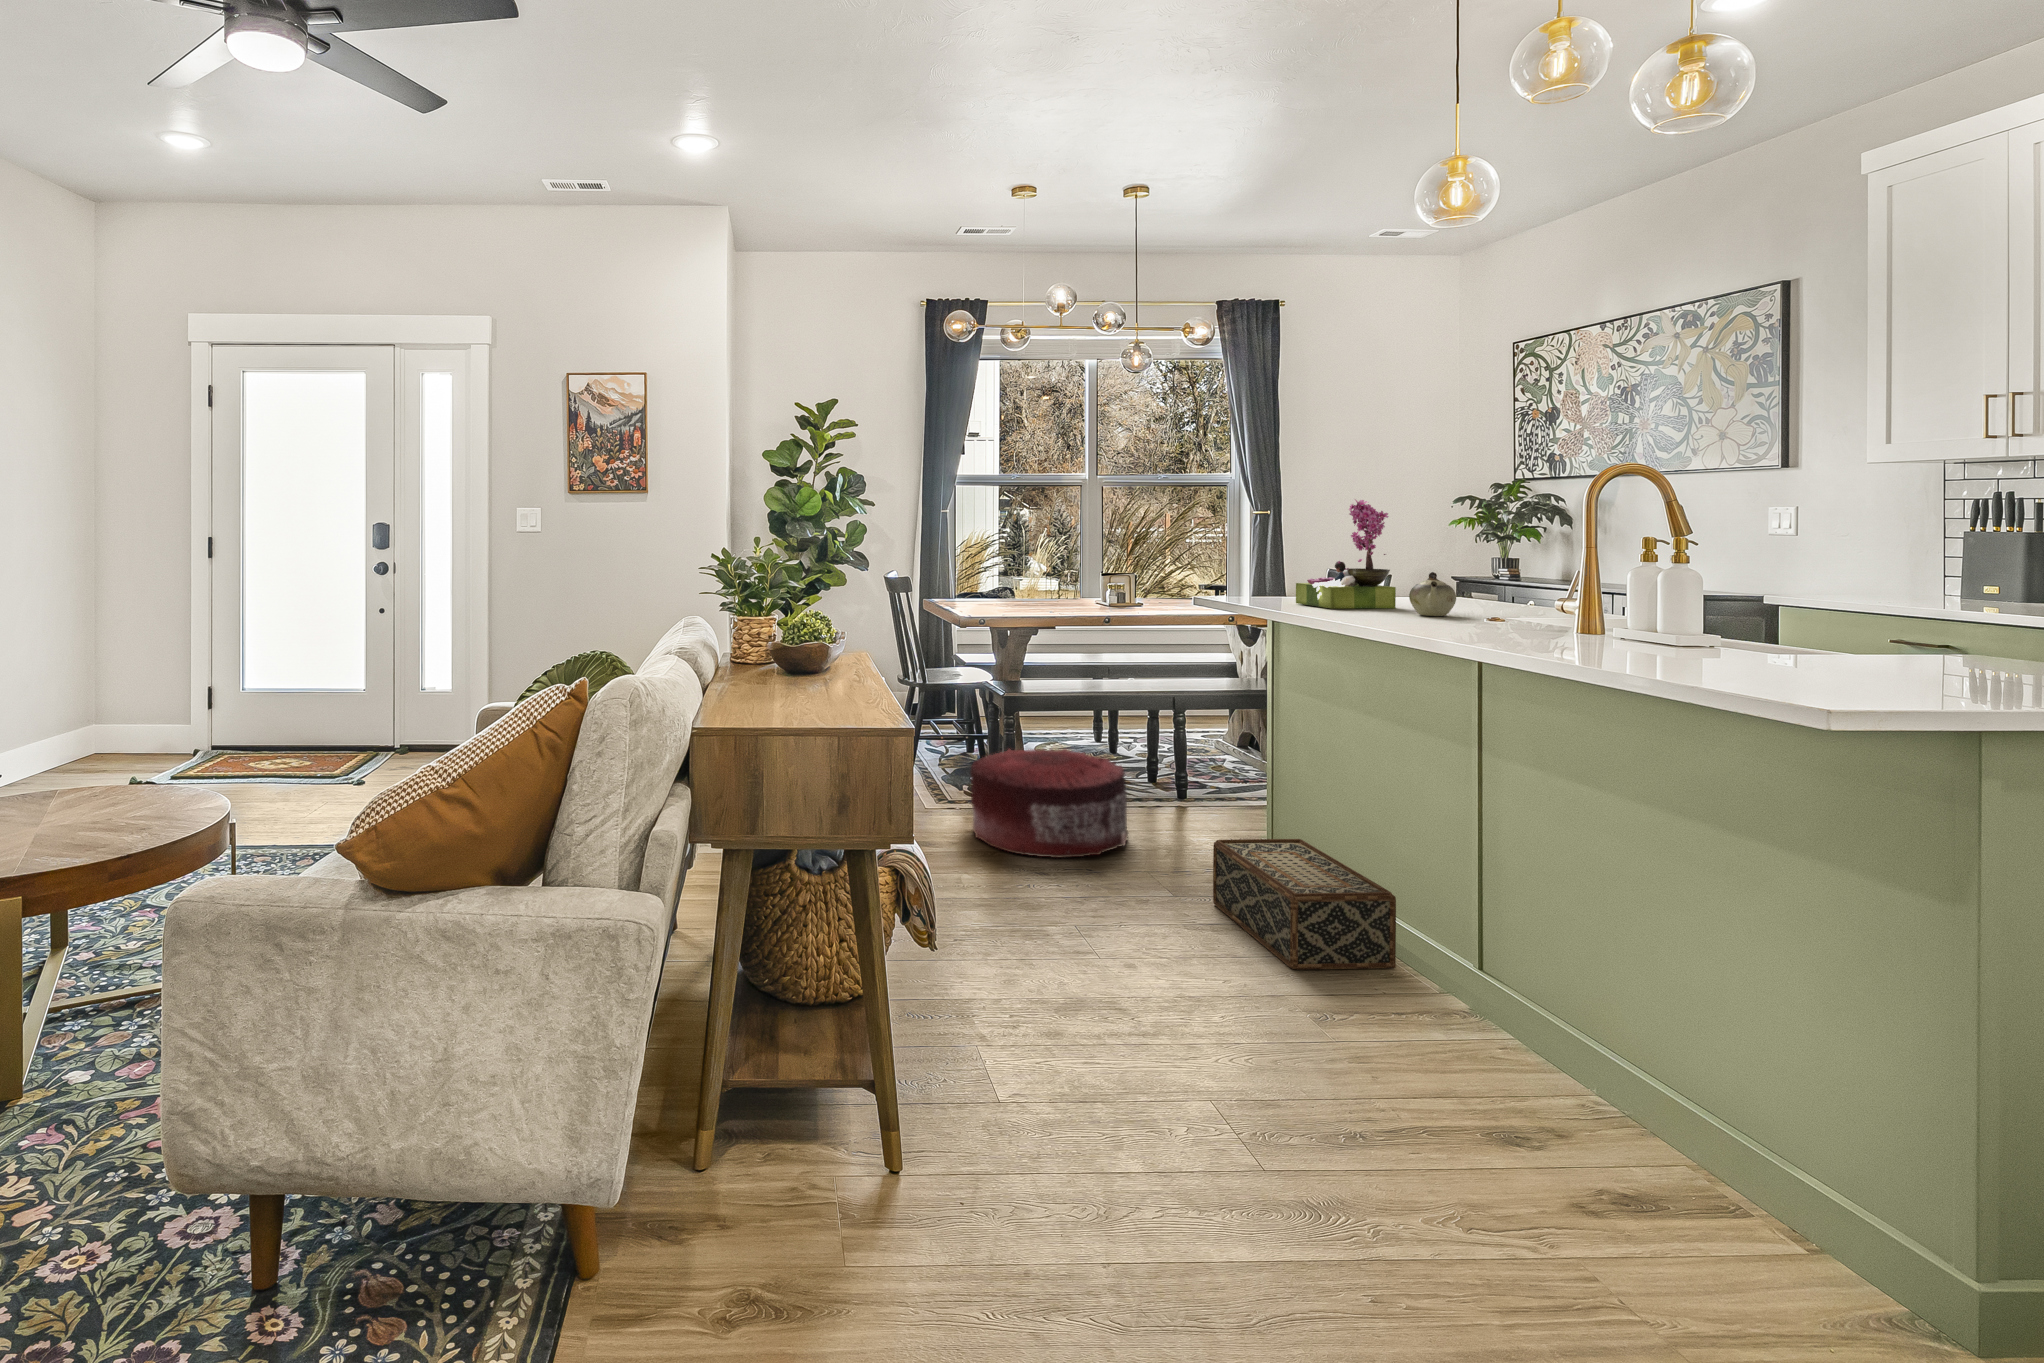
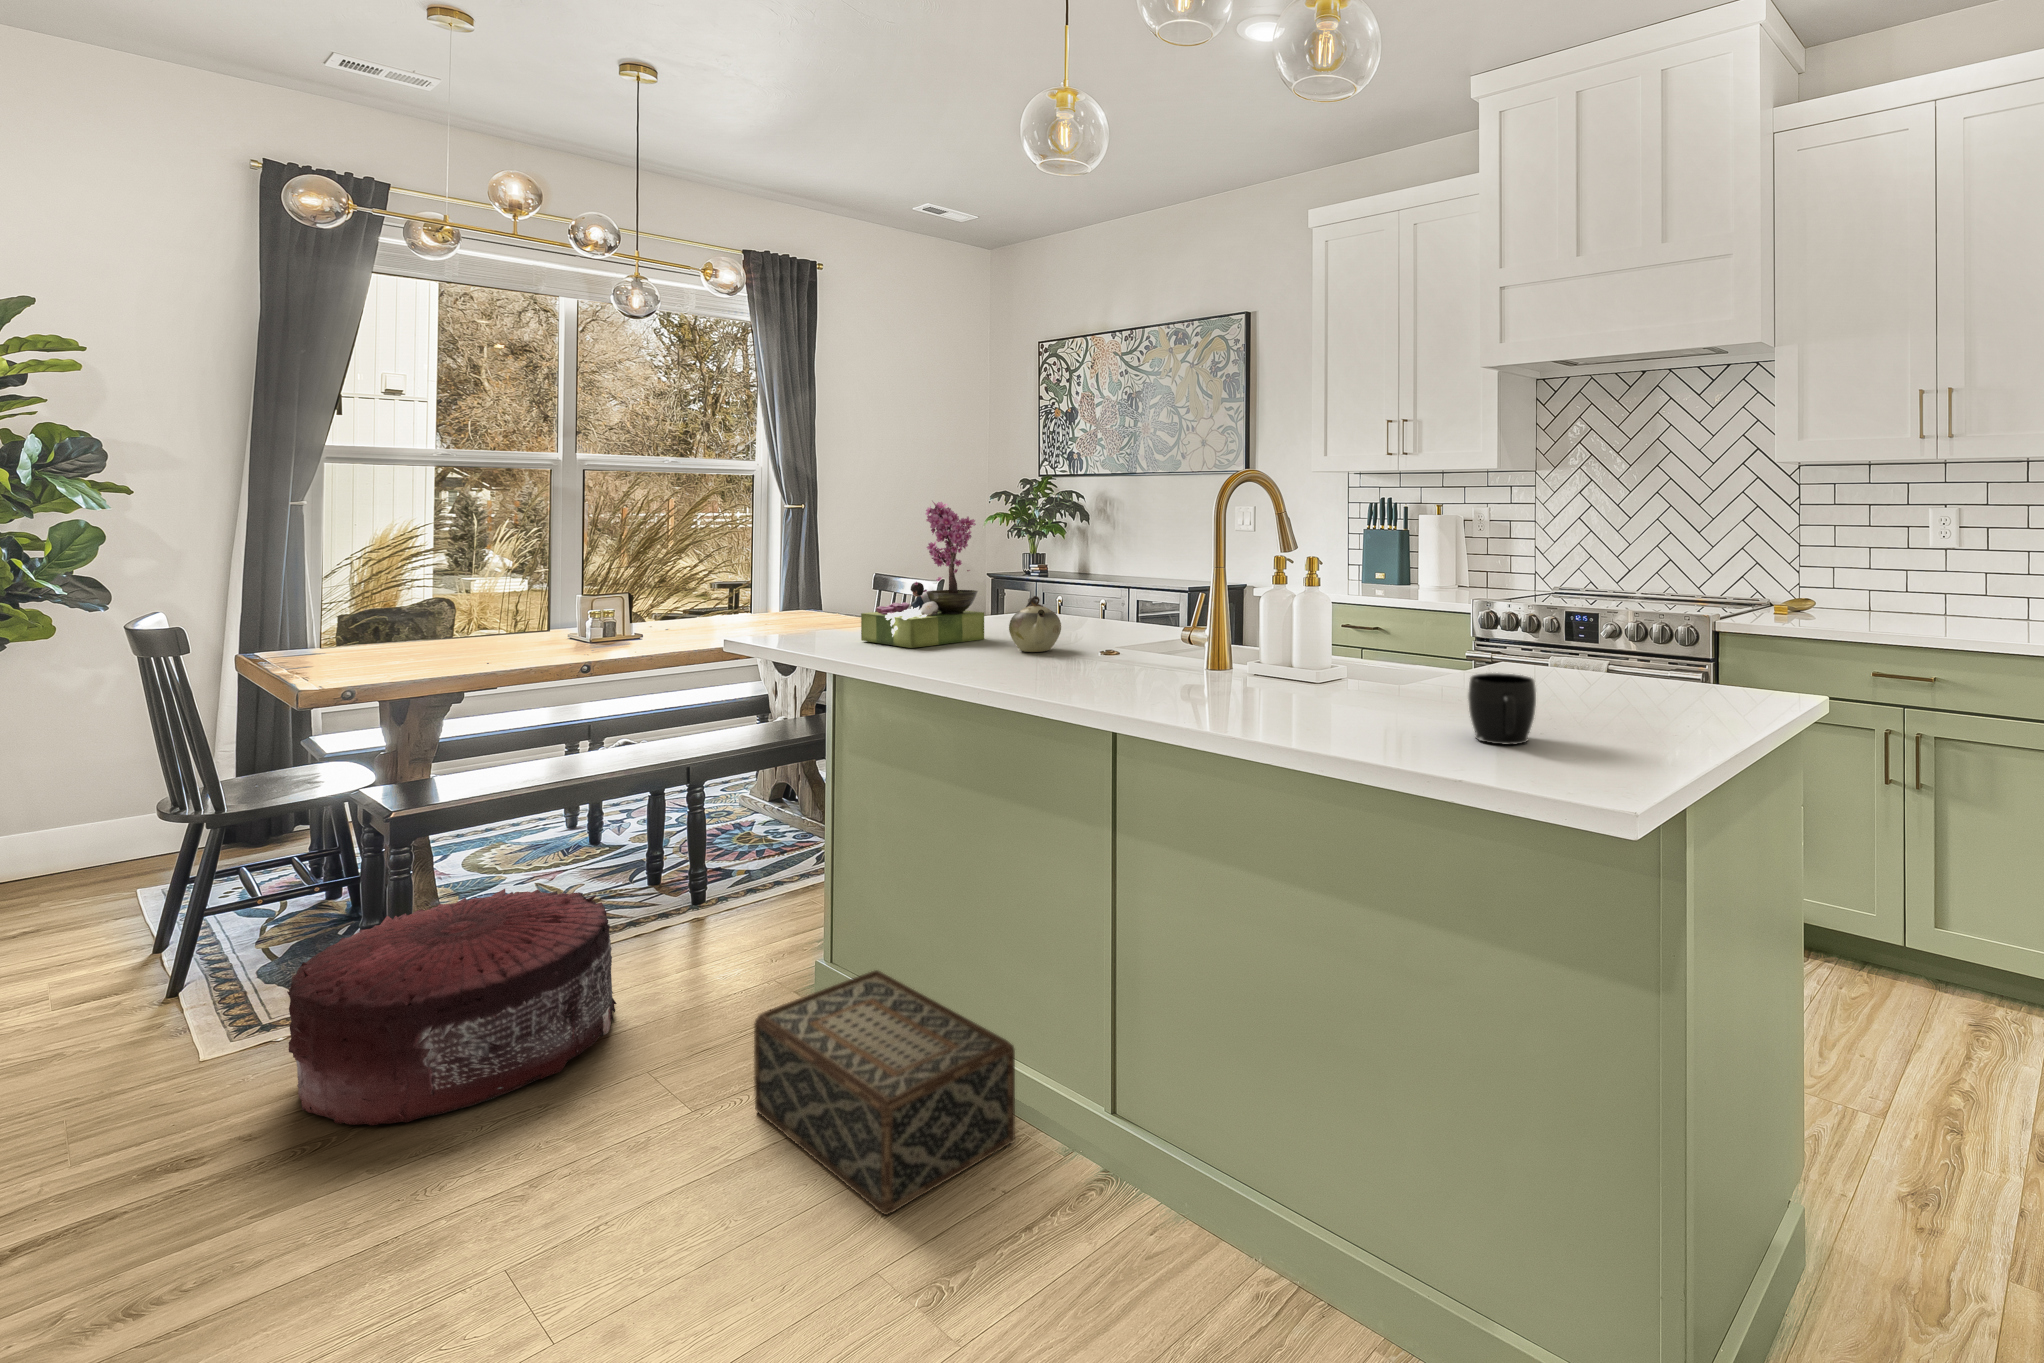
mug: none [1753,625,1825,679] -> present [1468,673,1536,745]

